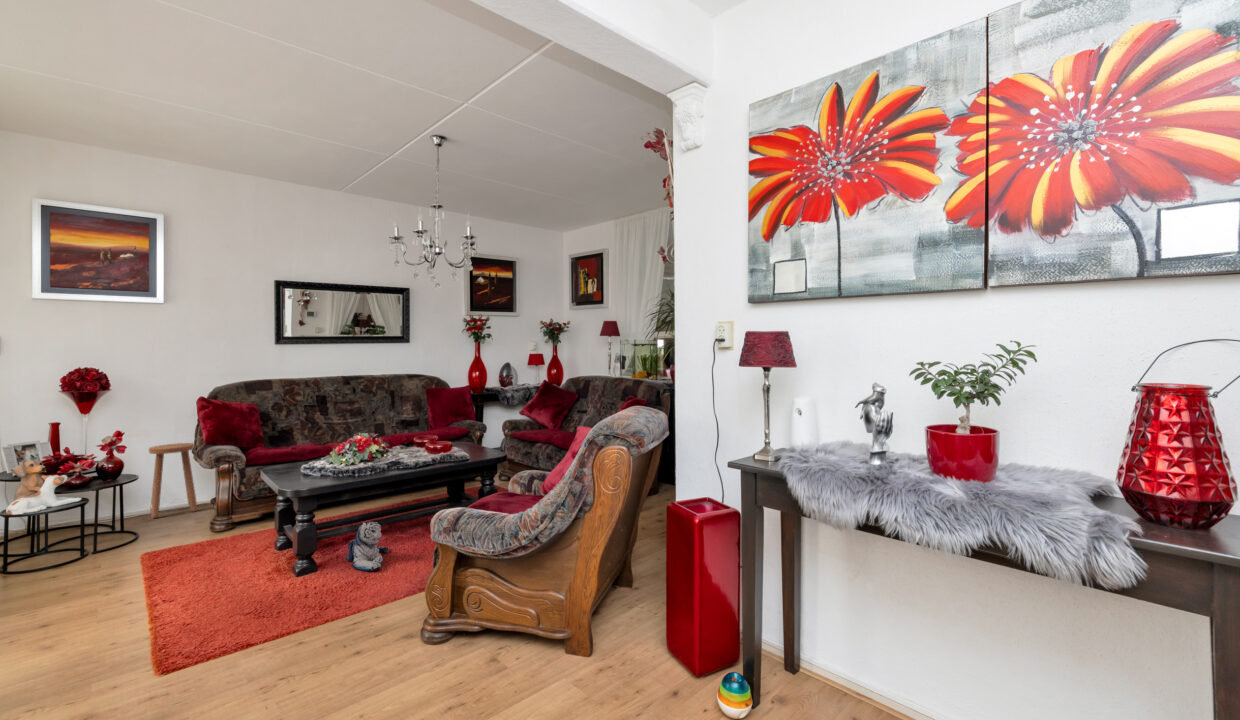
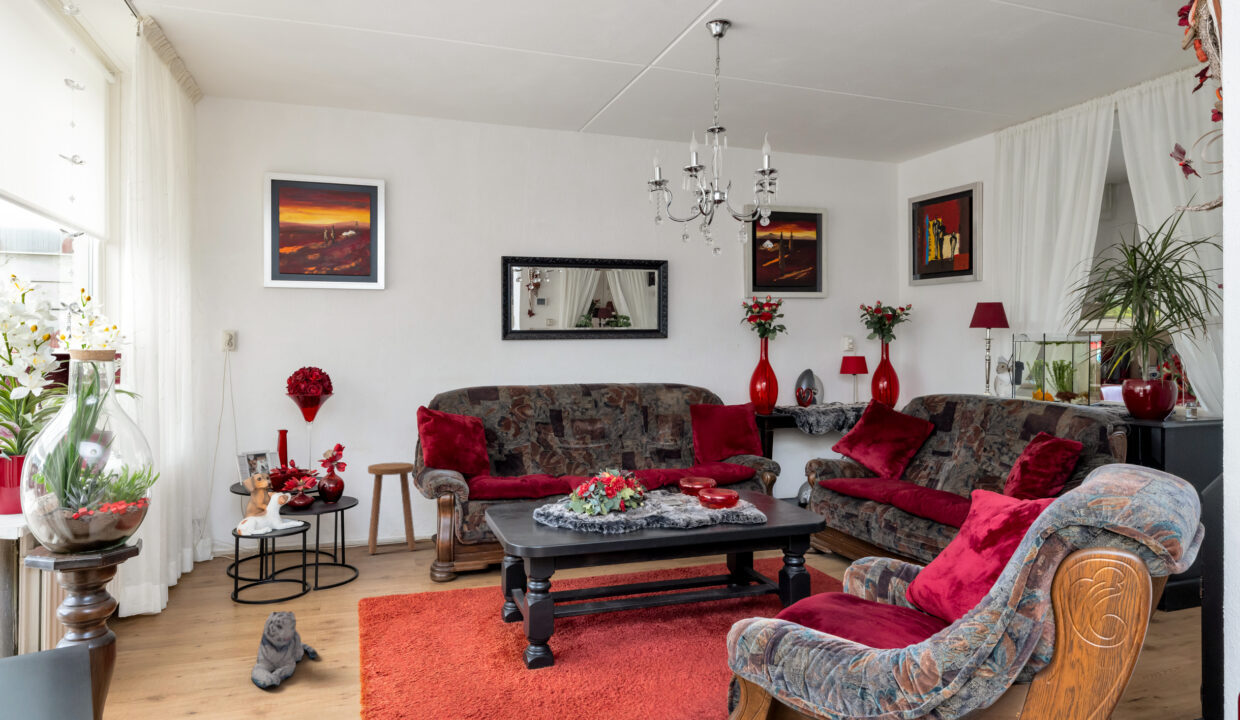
plush toy: present [346,522,389,571] -> present [251,611,317,688]

